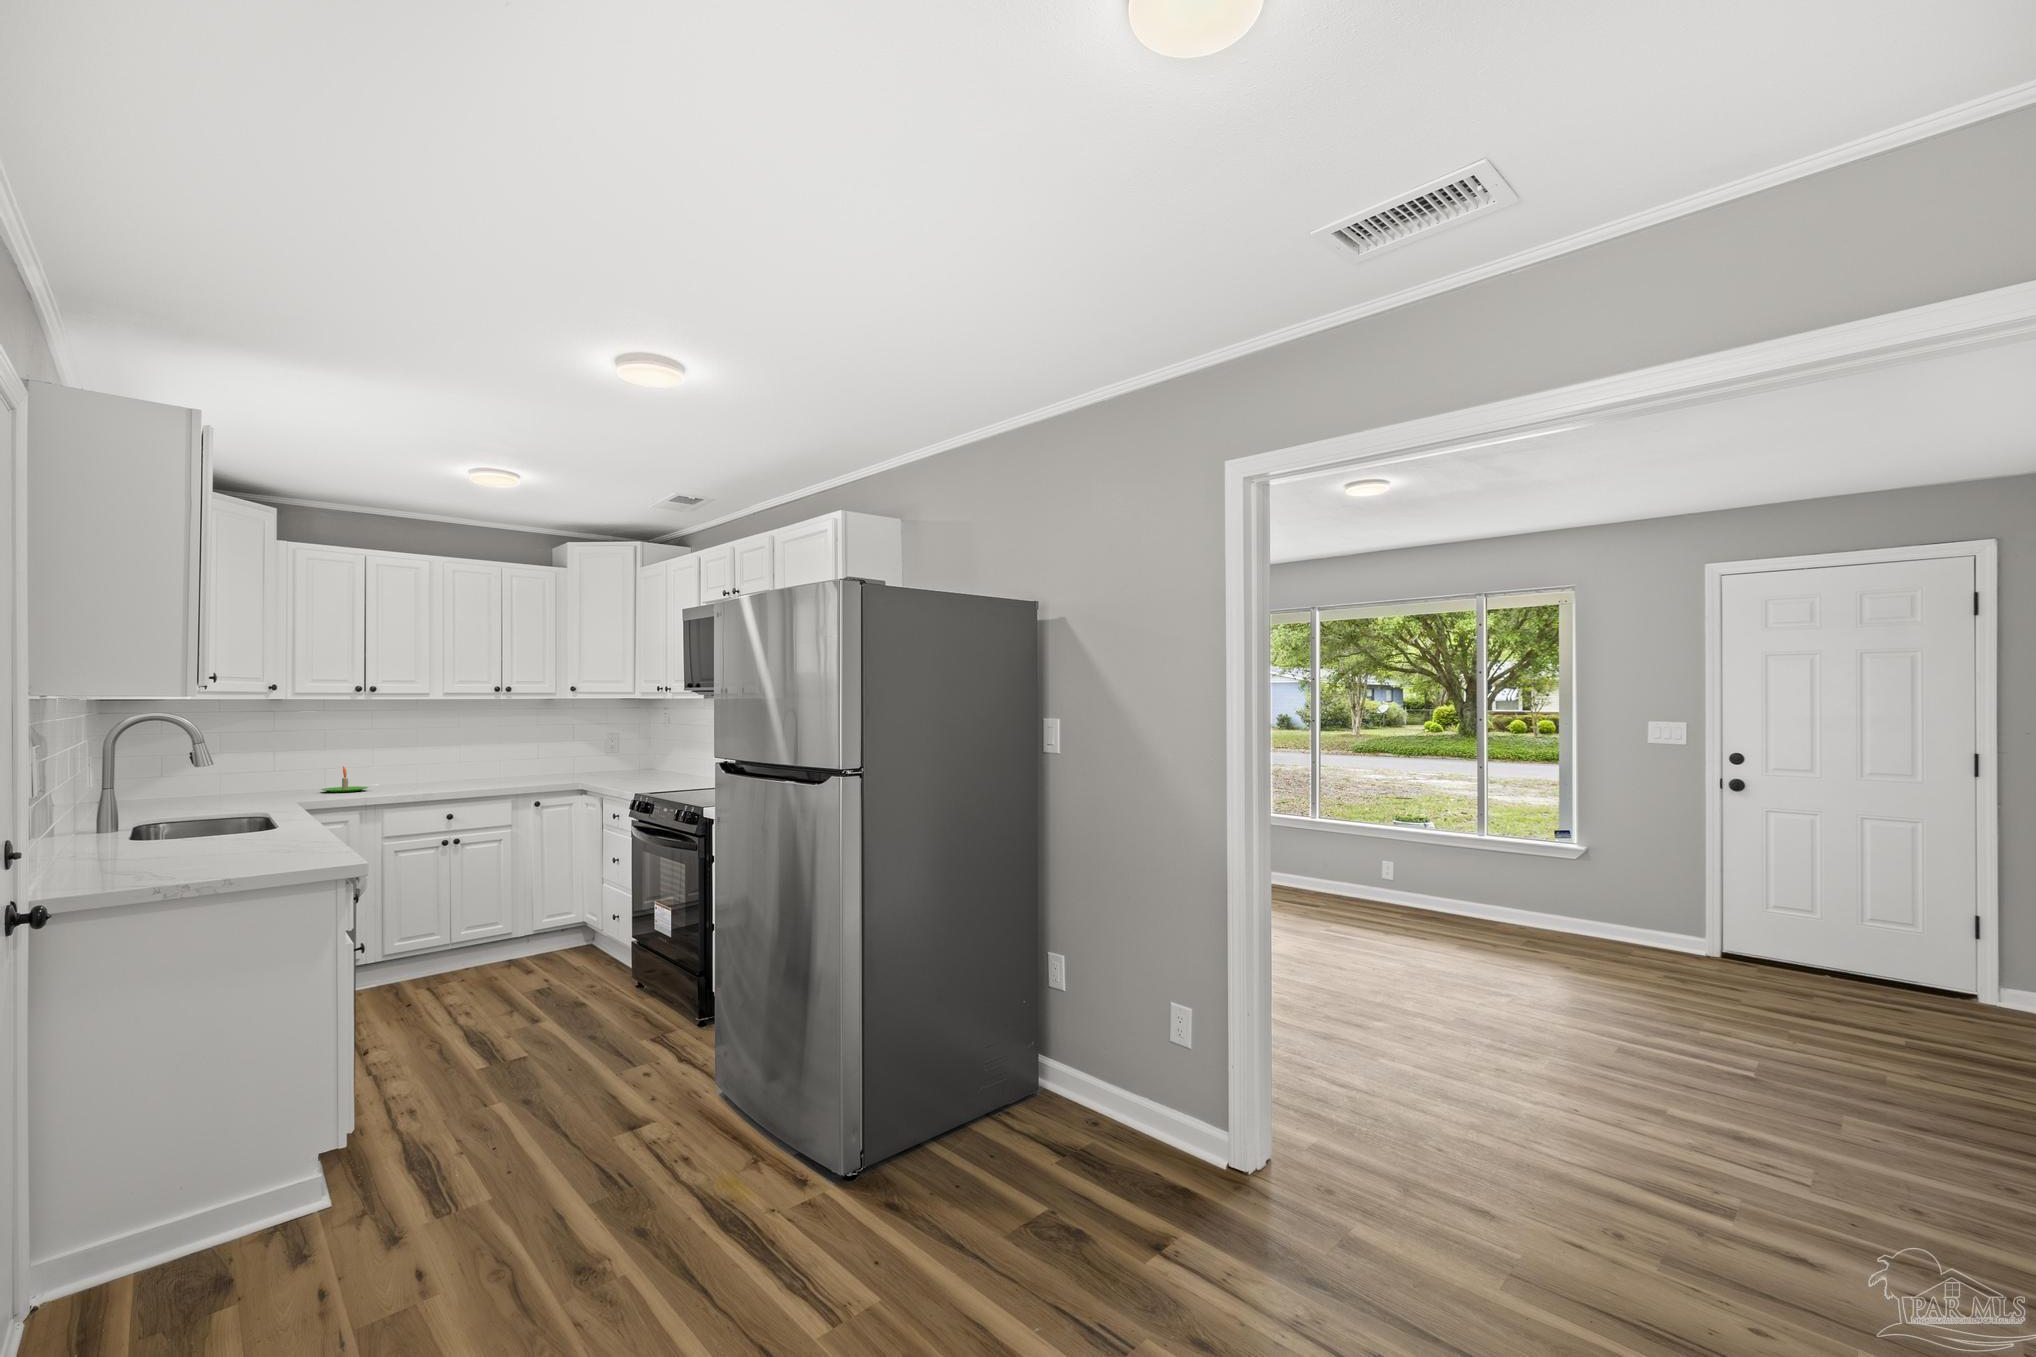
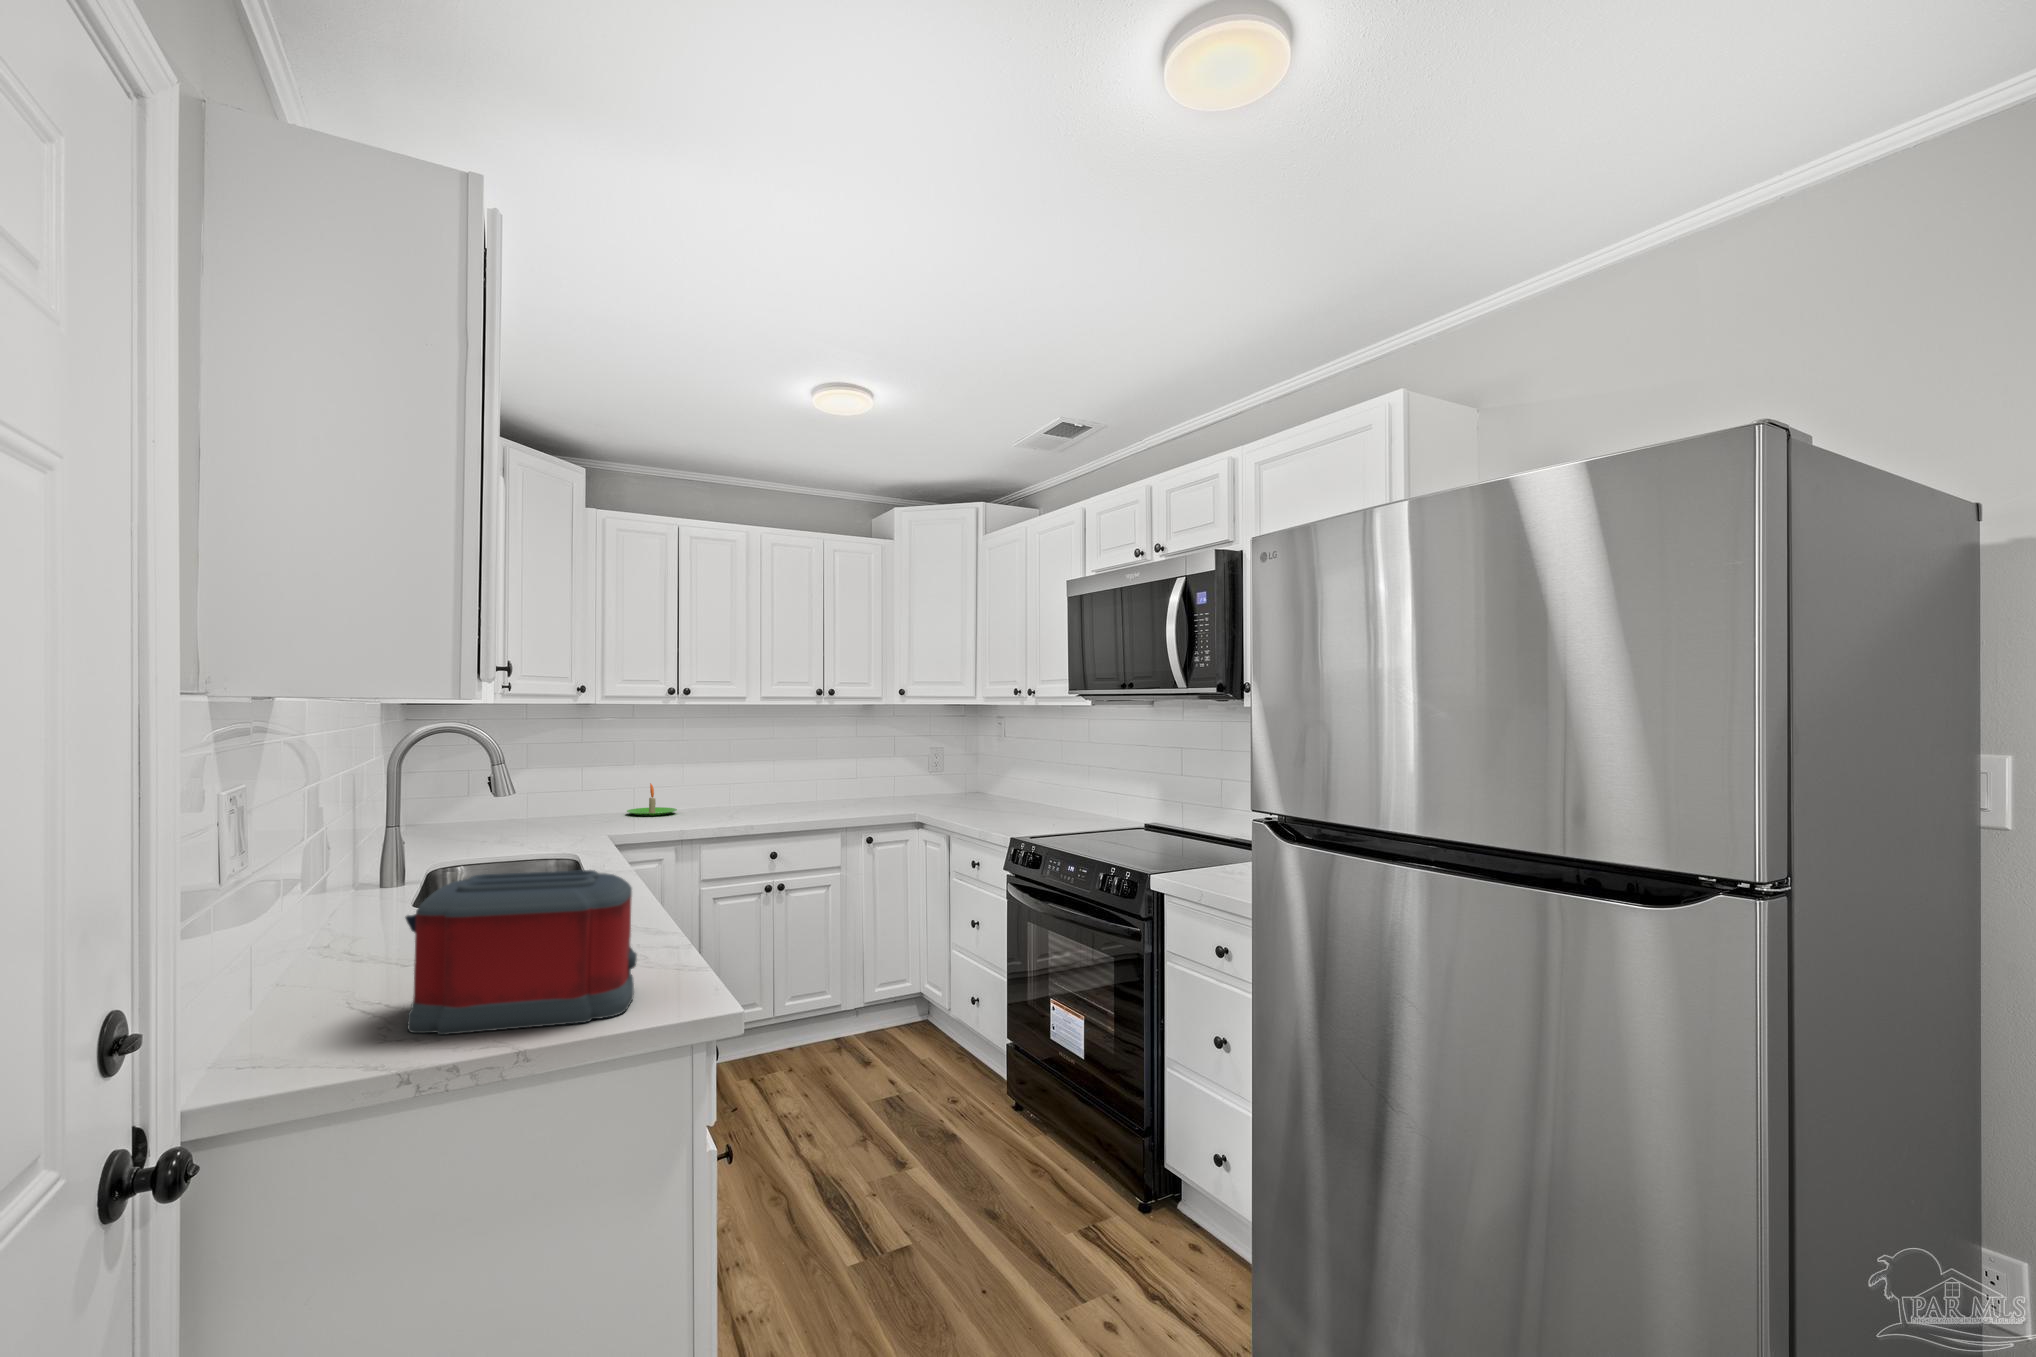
toaster: none [142,787,296,872] -> present [406,870,637,1035]

